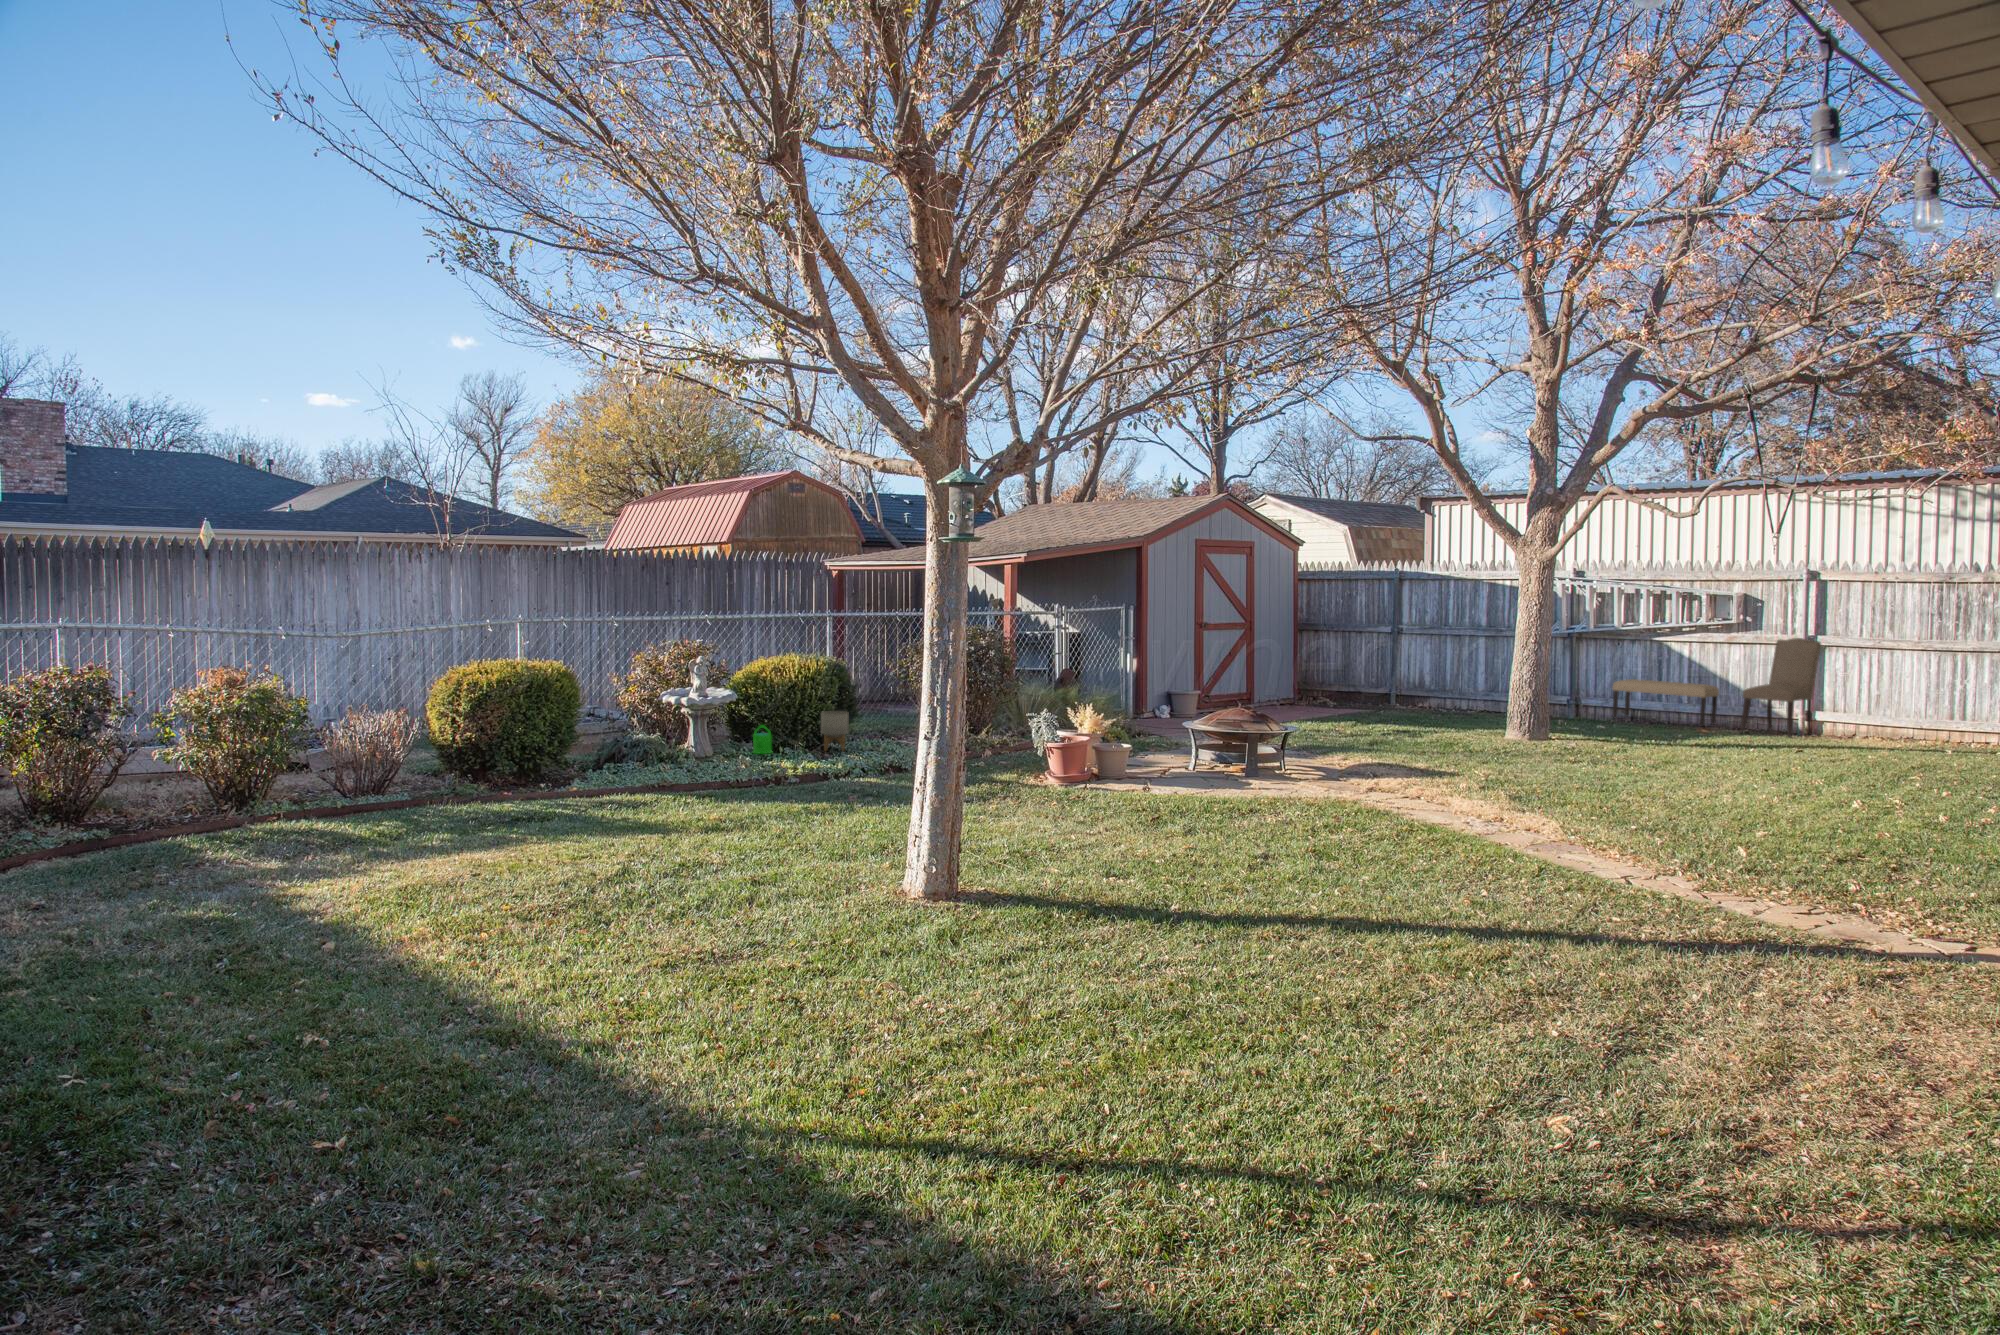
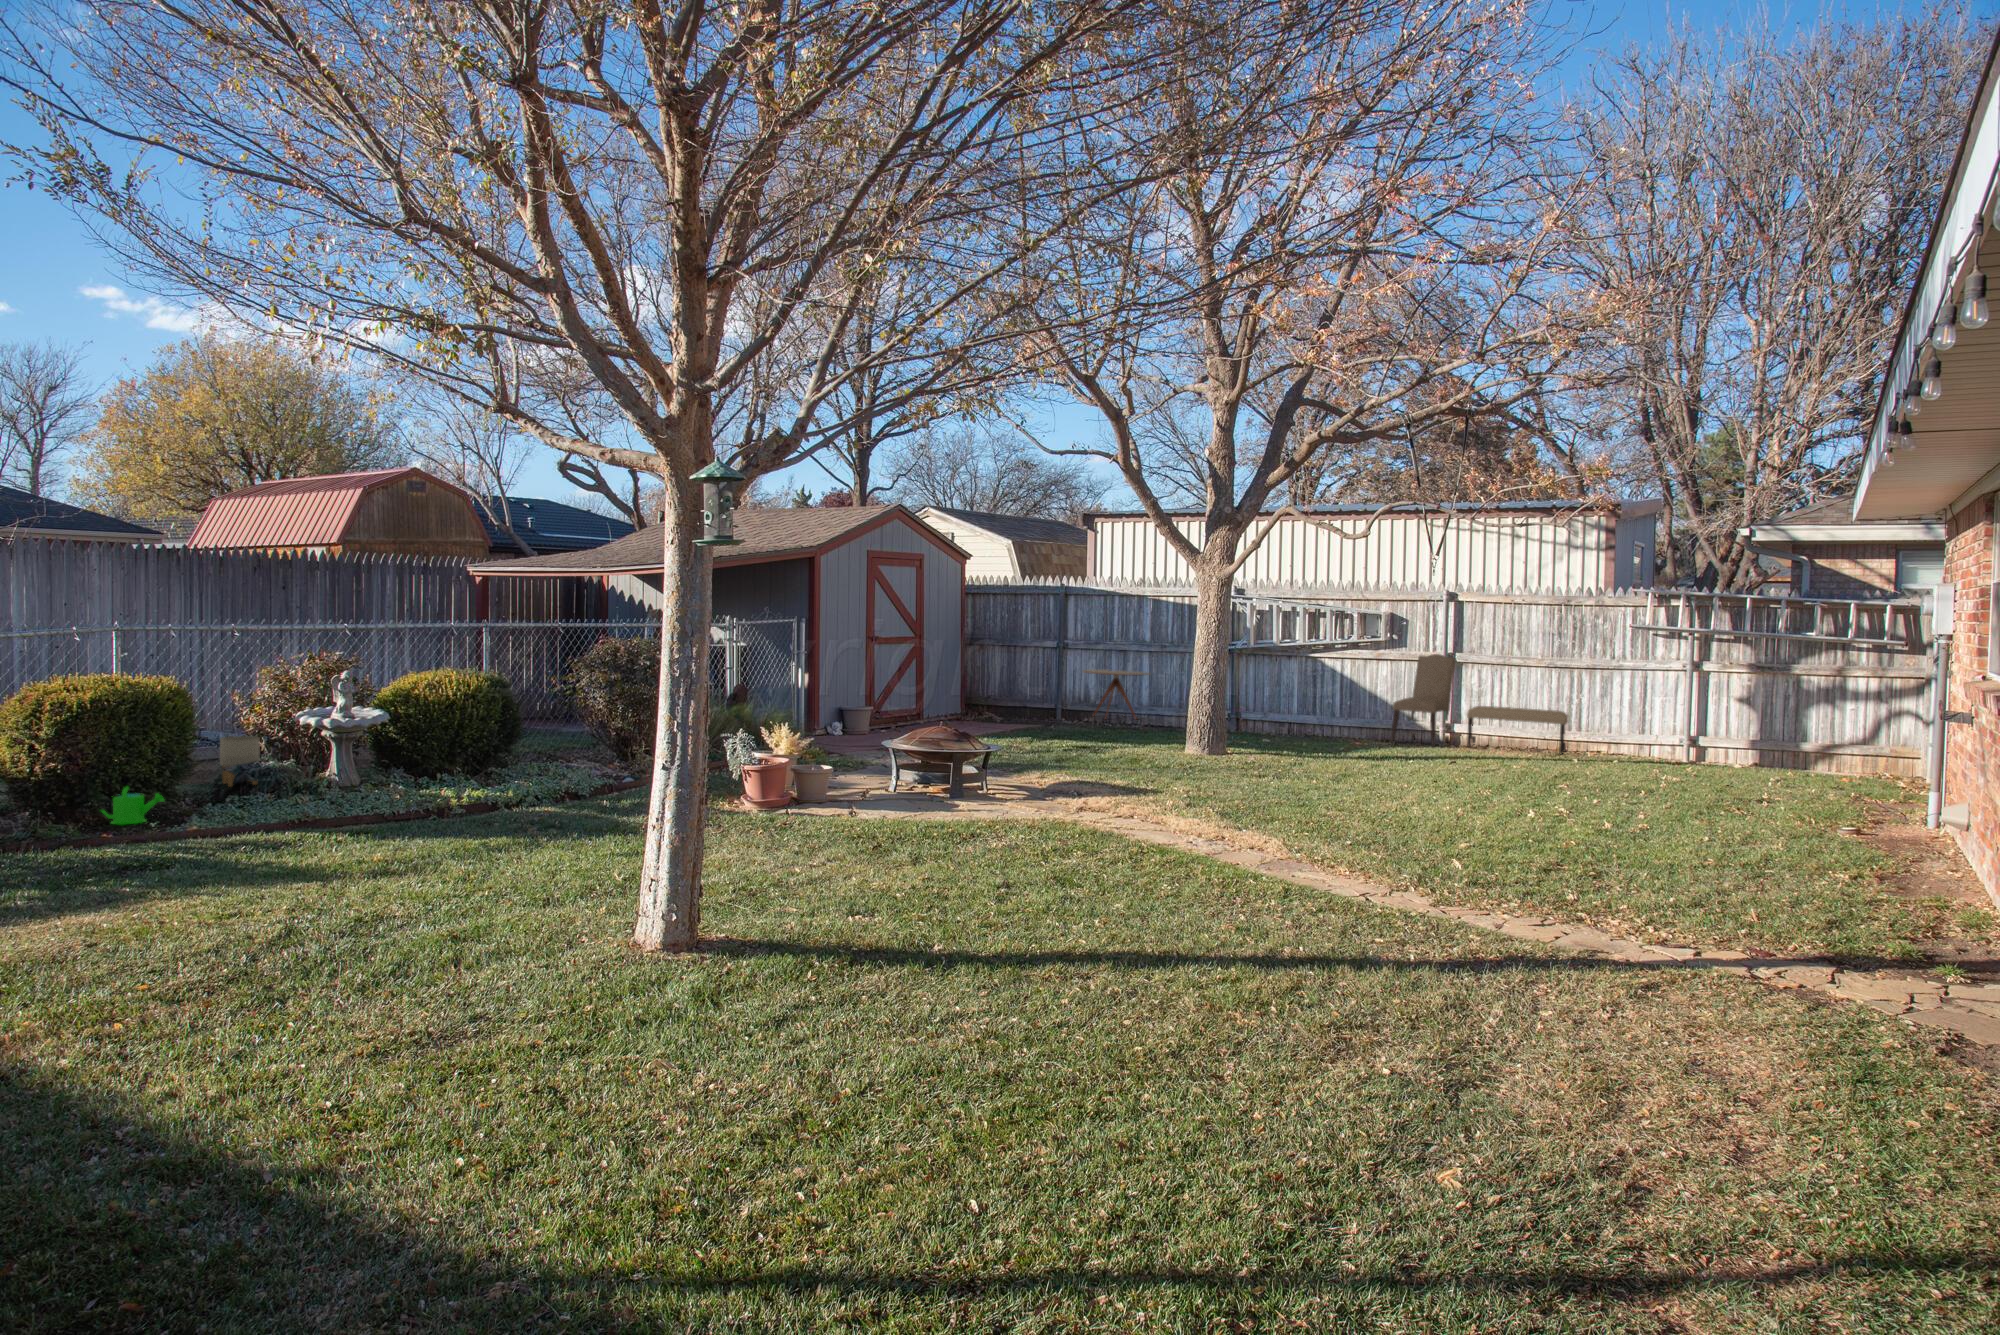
round table: none [1402,654,1476,705] -> present [1083,669,1150,719]
bench: present [1613,679,1719,726] -> present [1467,706,1568,754]
planter: present [821,711,849,751] -> present [220,736,260,787]
watering can: present [753,725,772,754] -> present [101,787,164,825]

